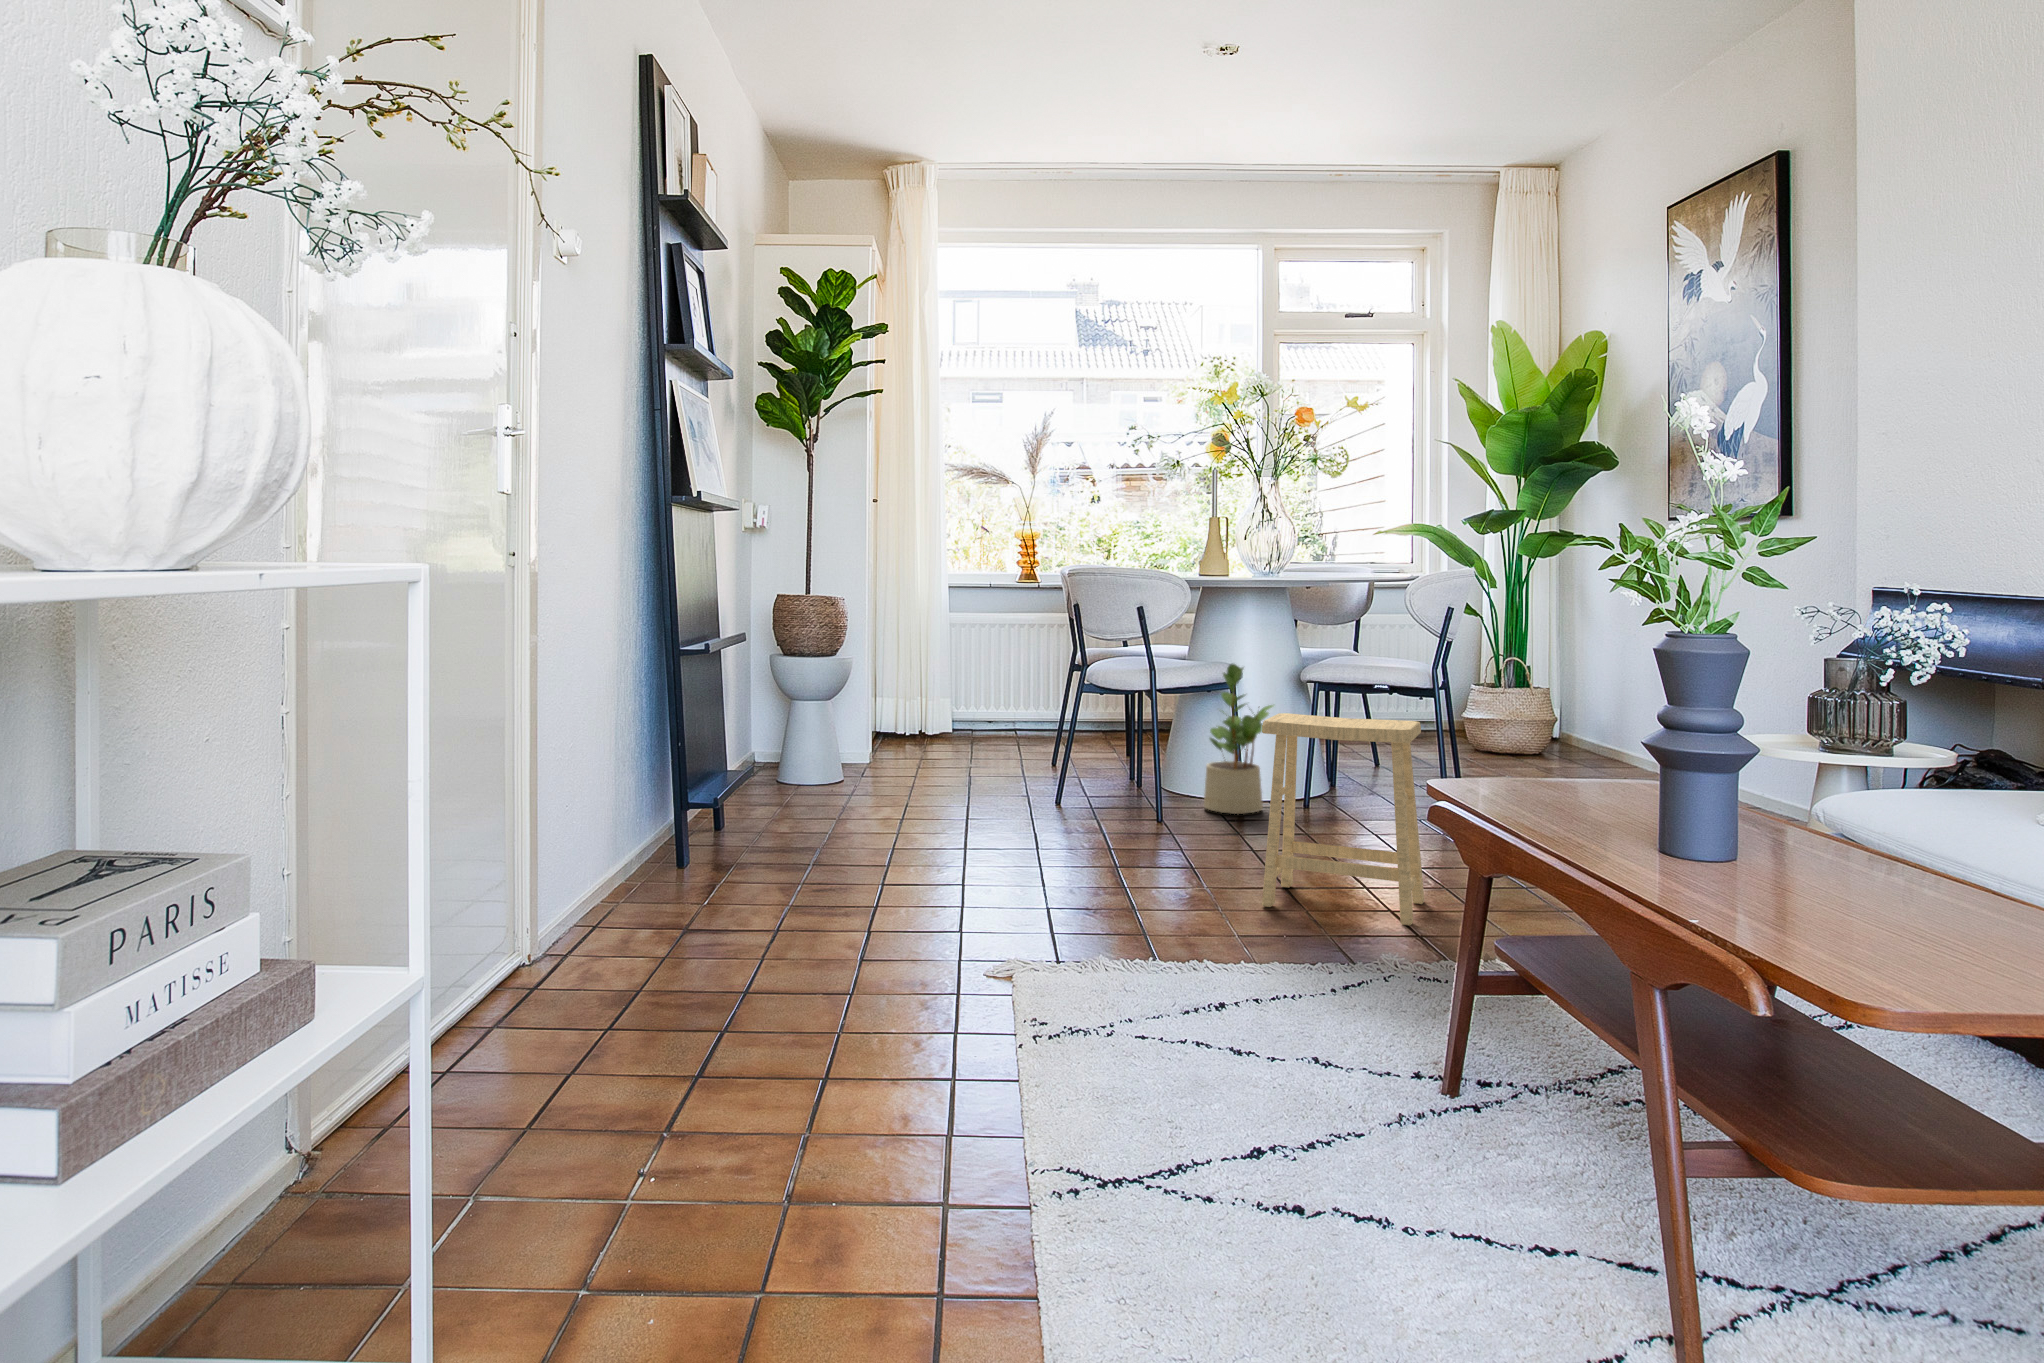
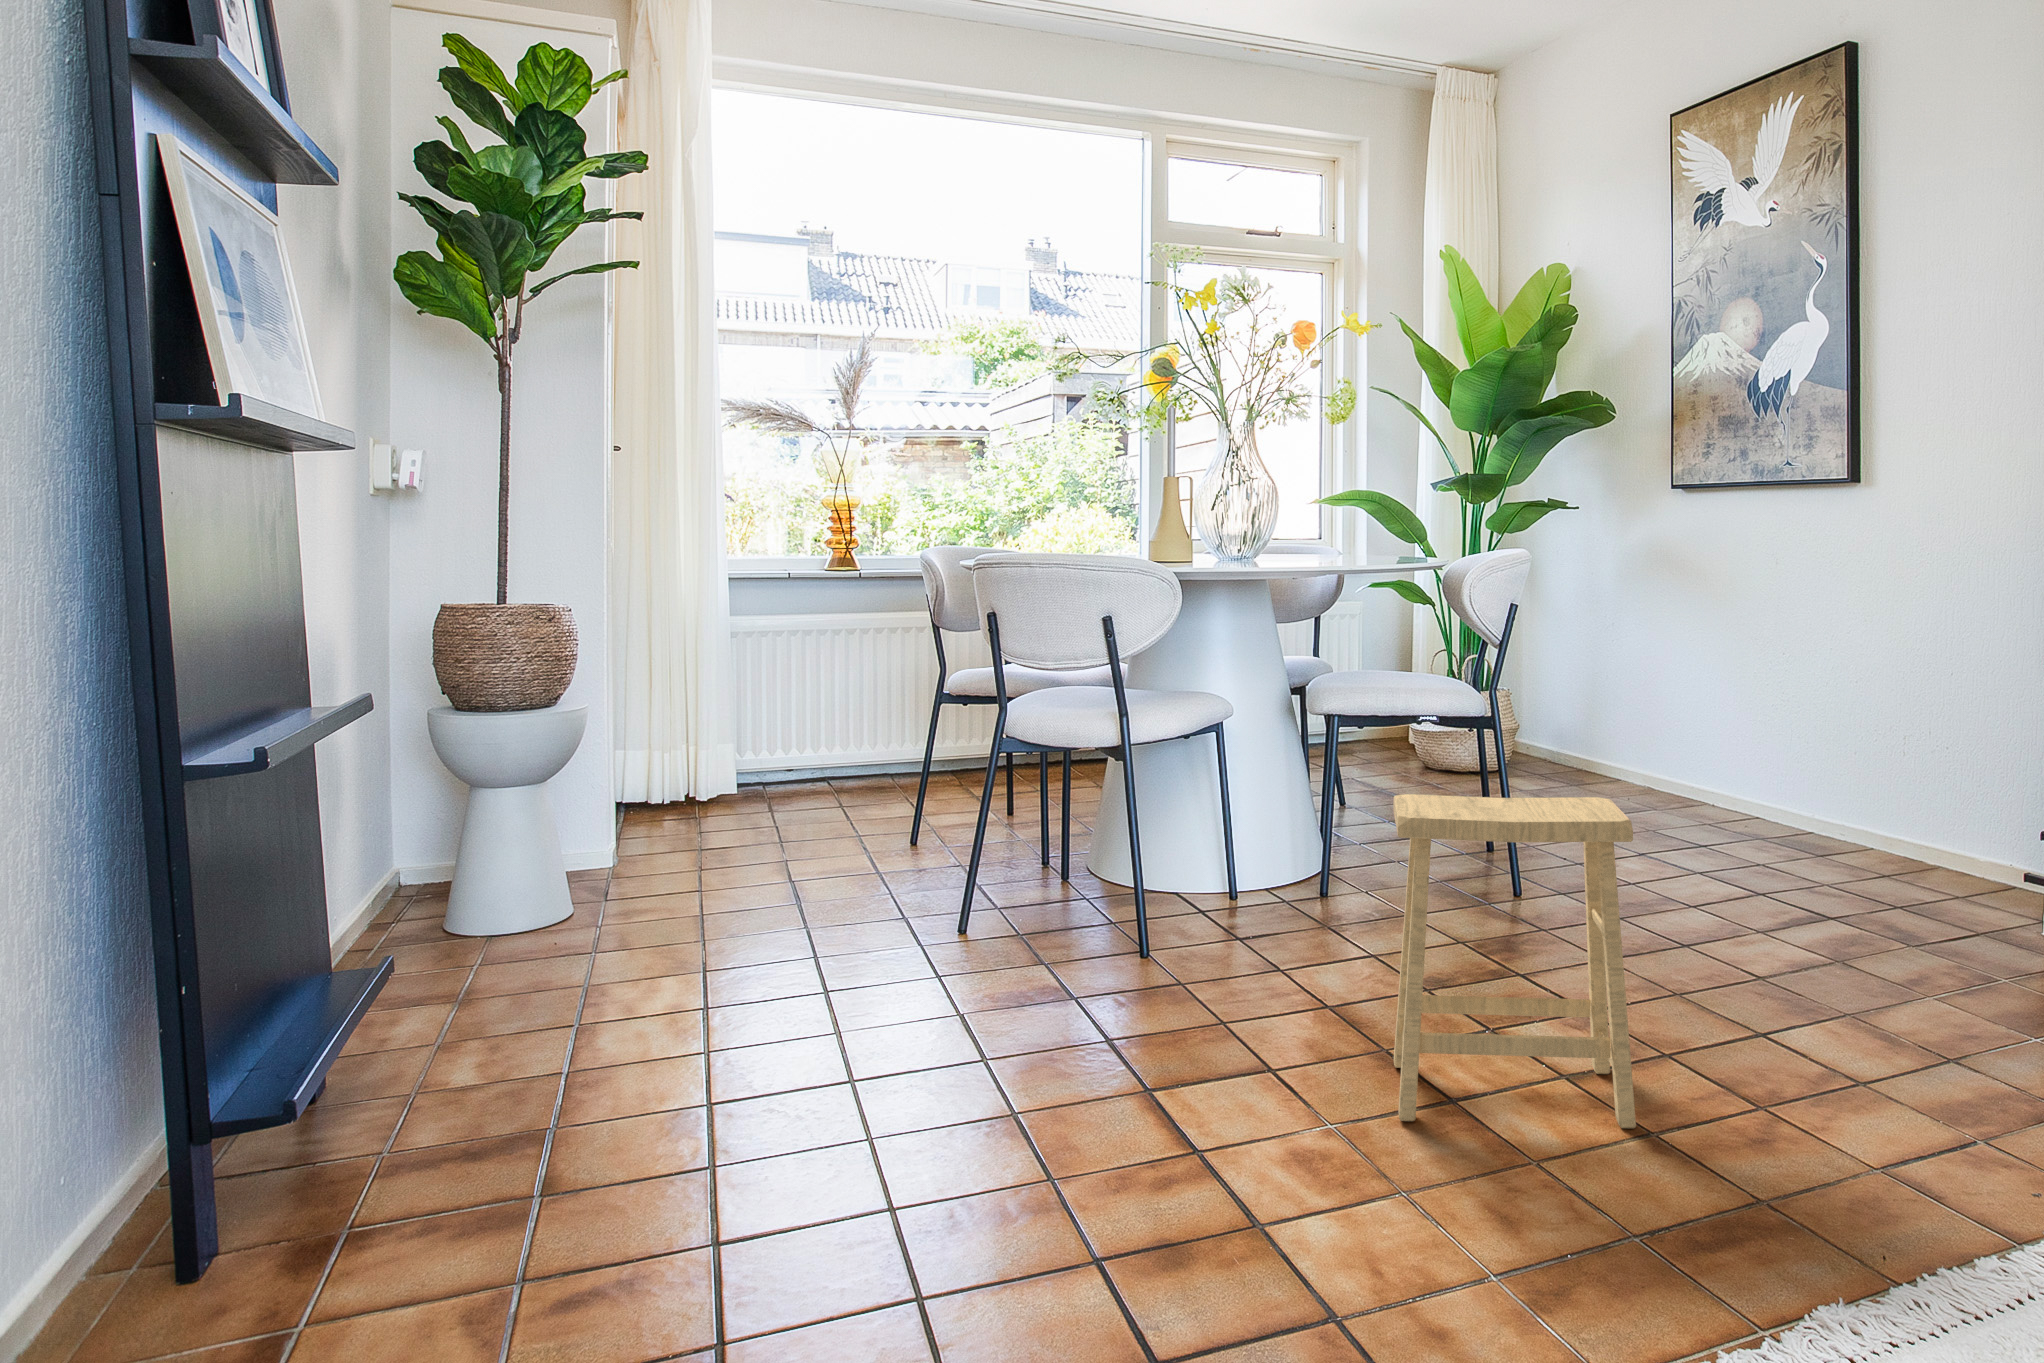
potted plant: present [1204,664,1273,814] -> none [1176,695,1273,917]

